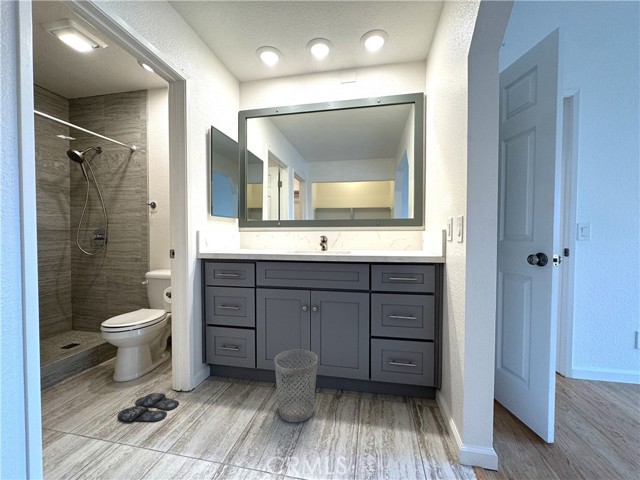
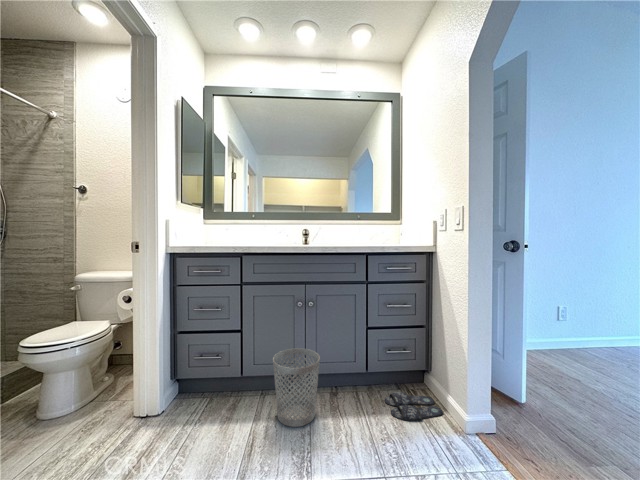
slippers: present [118,393,179,422] -> present [385,392,443,421]

